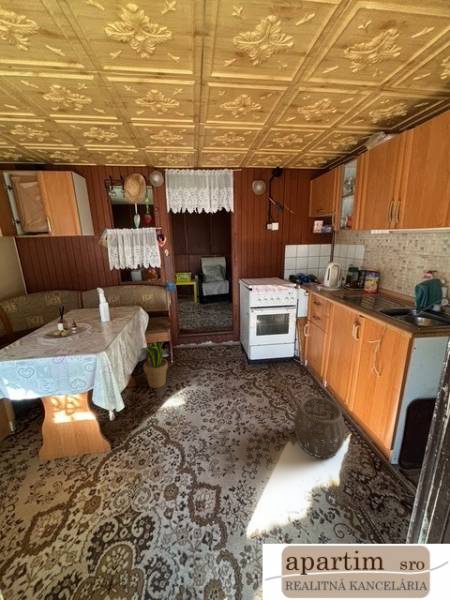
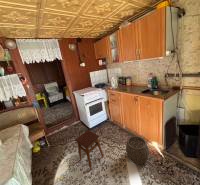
potted plant: present [142,341,168,388] -> none [31,137,50,168]
stool: none [207,354,250,422] -> present [75,130,104,170]

